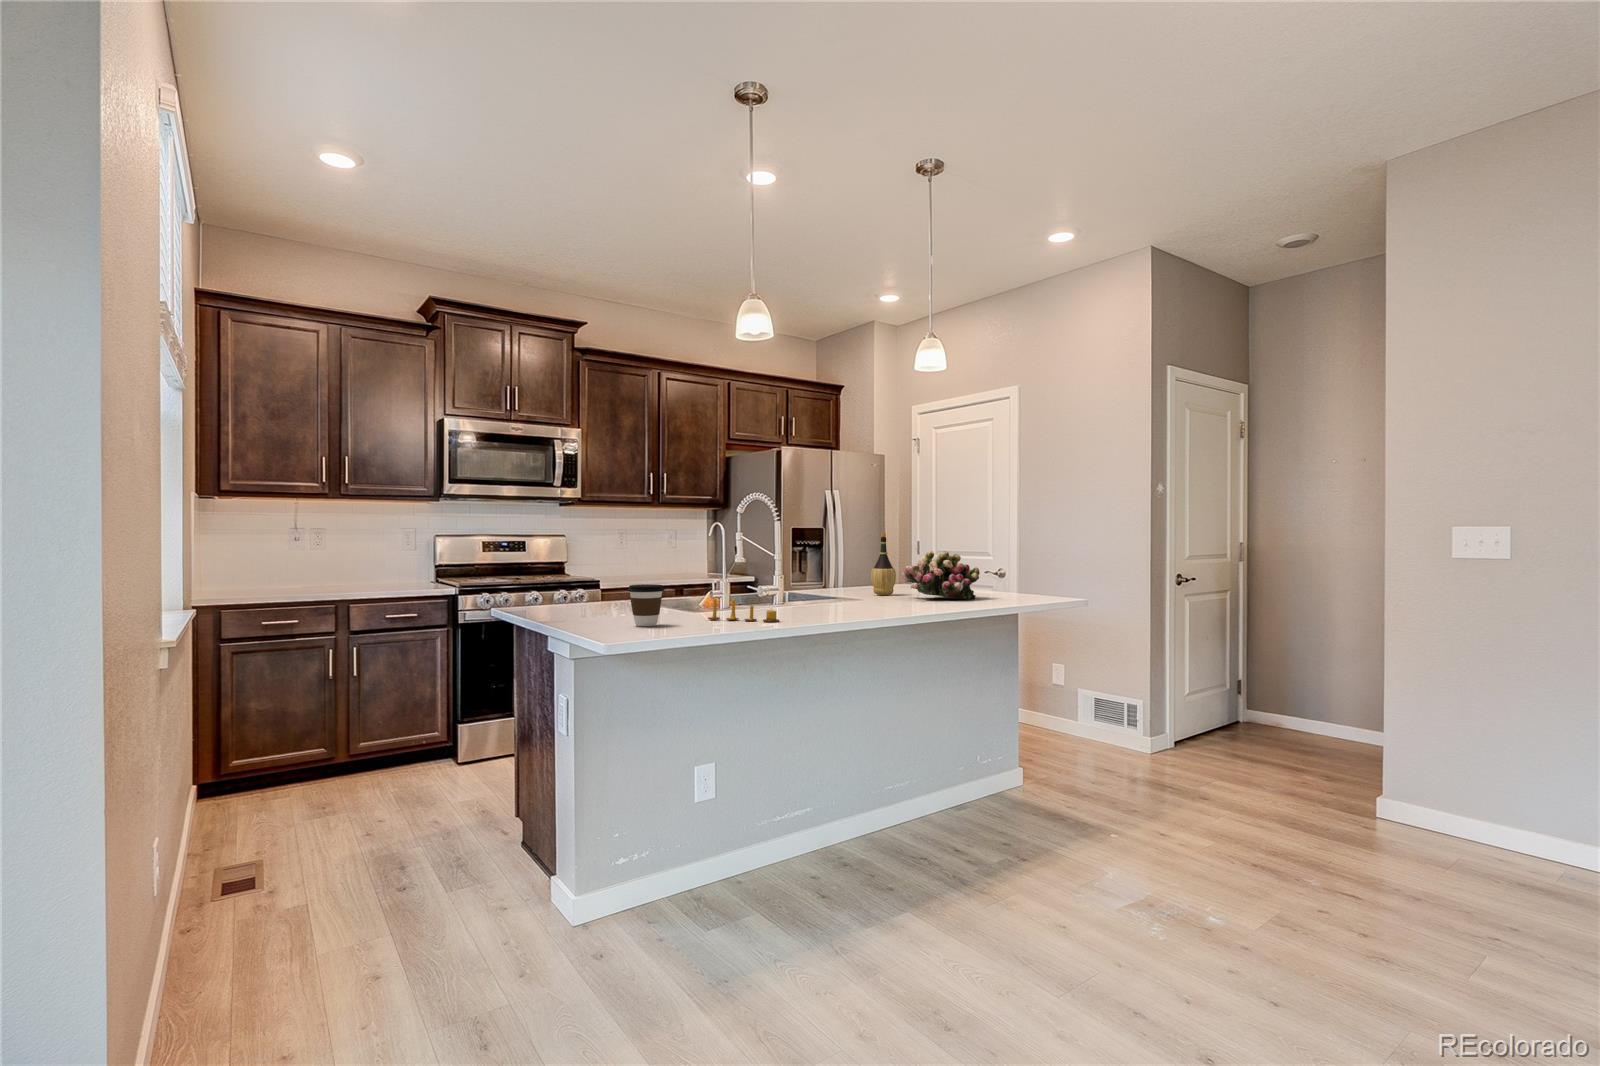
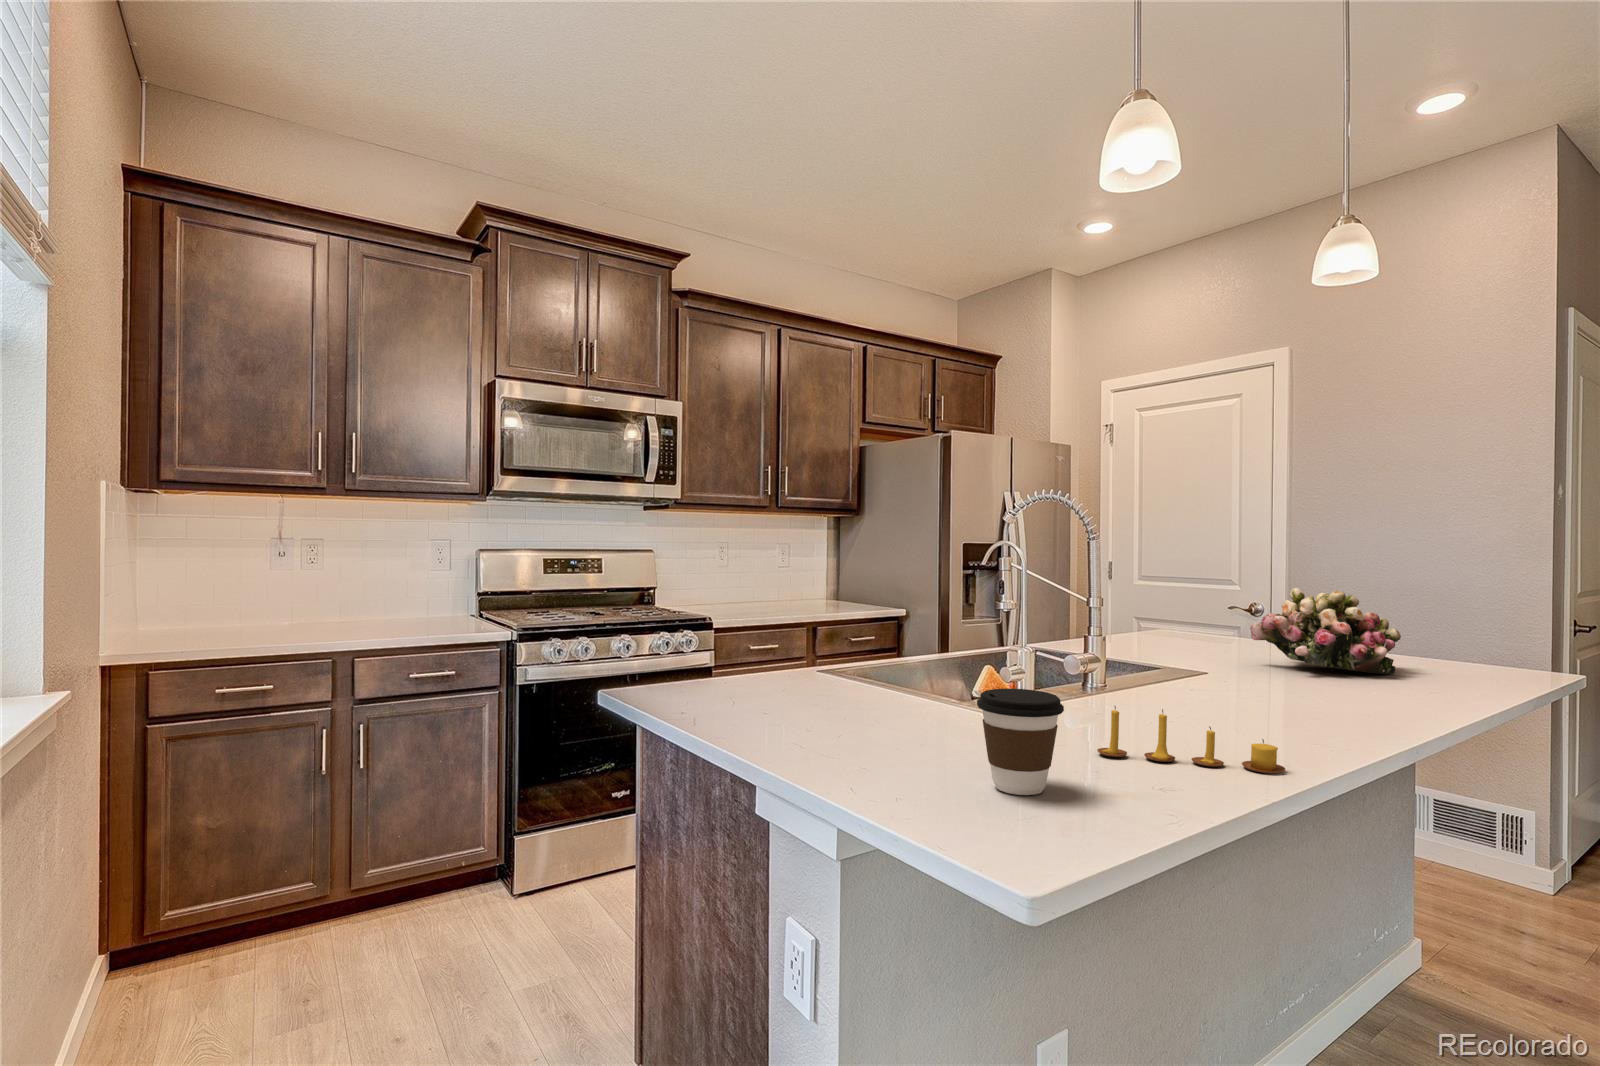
wine bottle: present [871,533,896,595] -> none [1169,557,1213,656]

